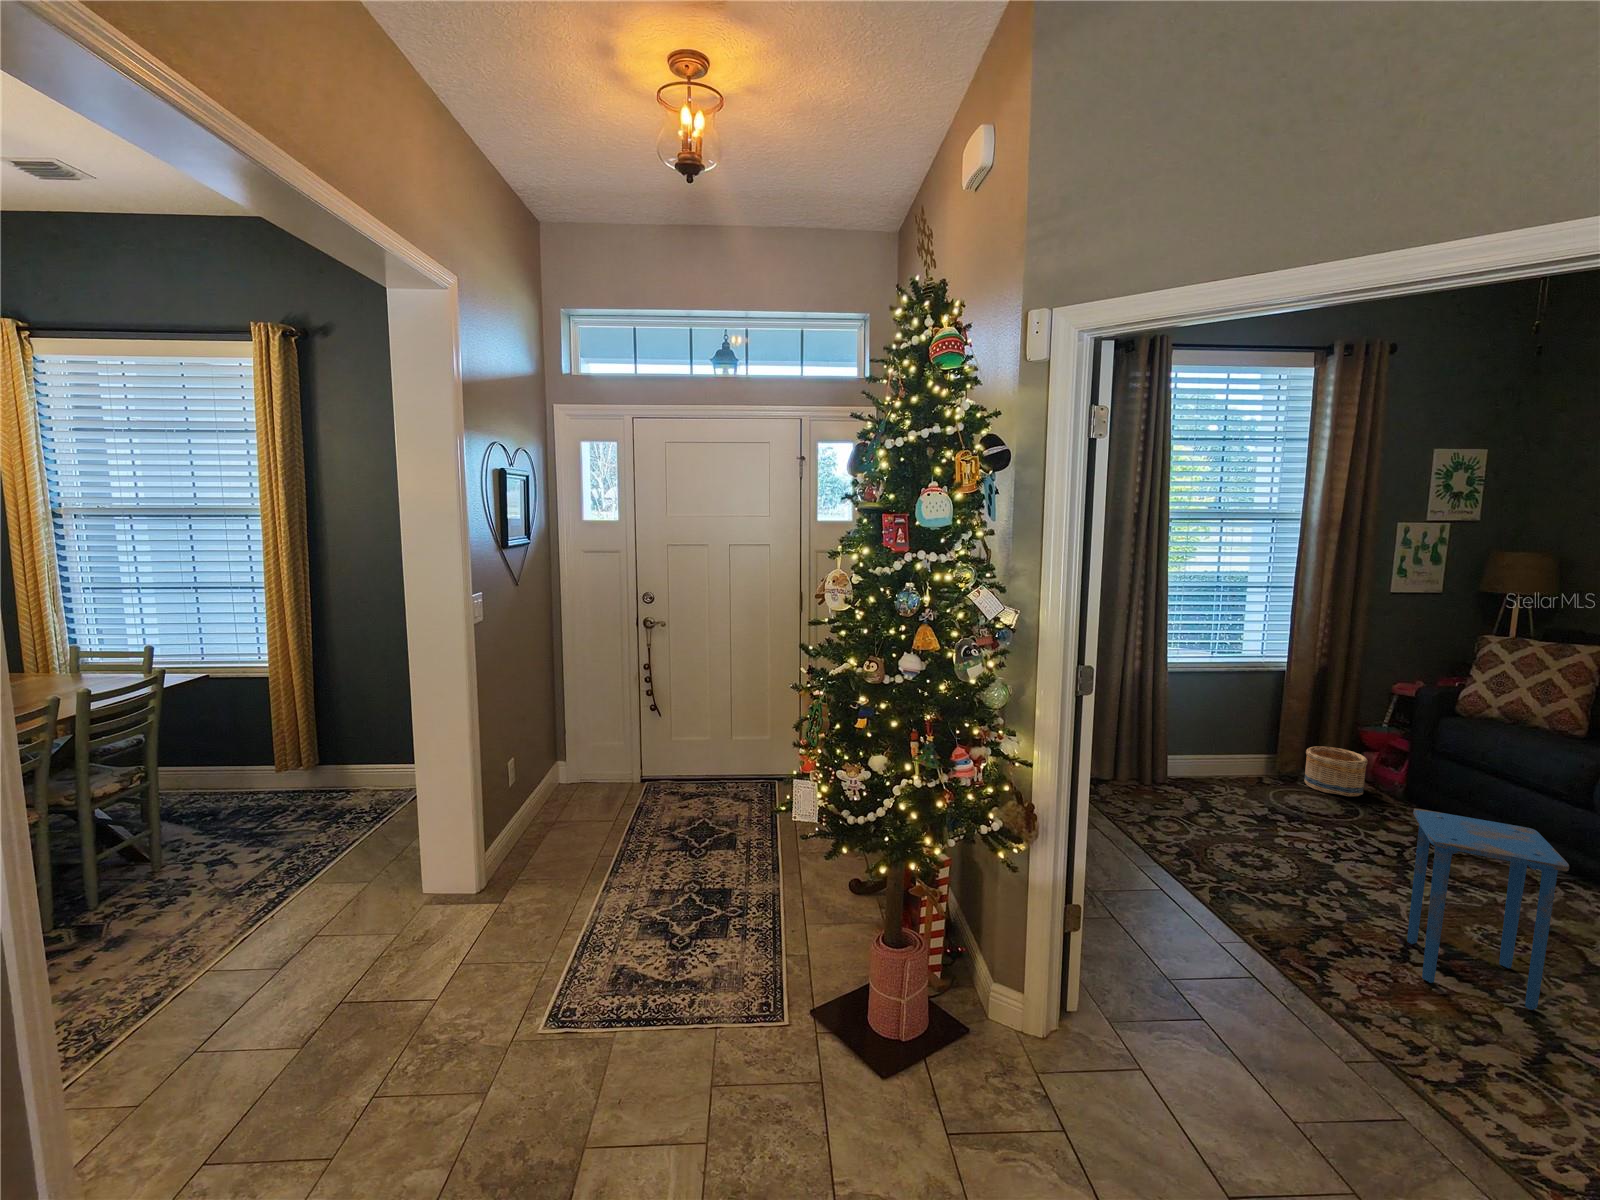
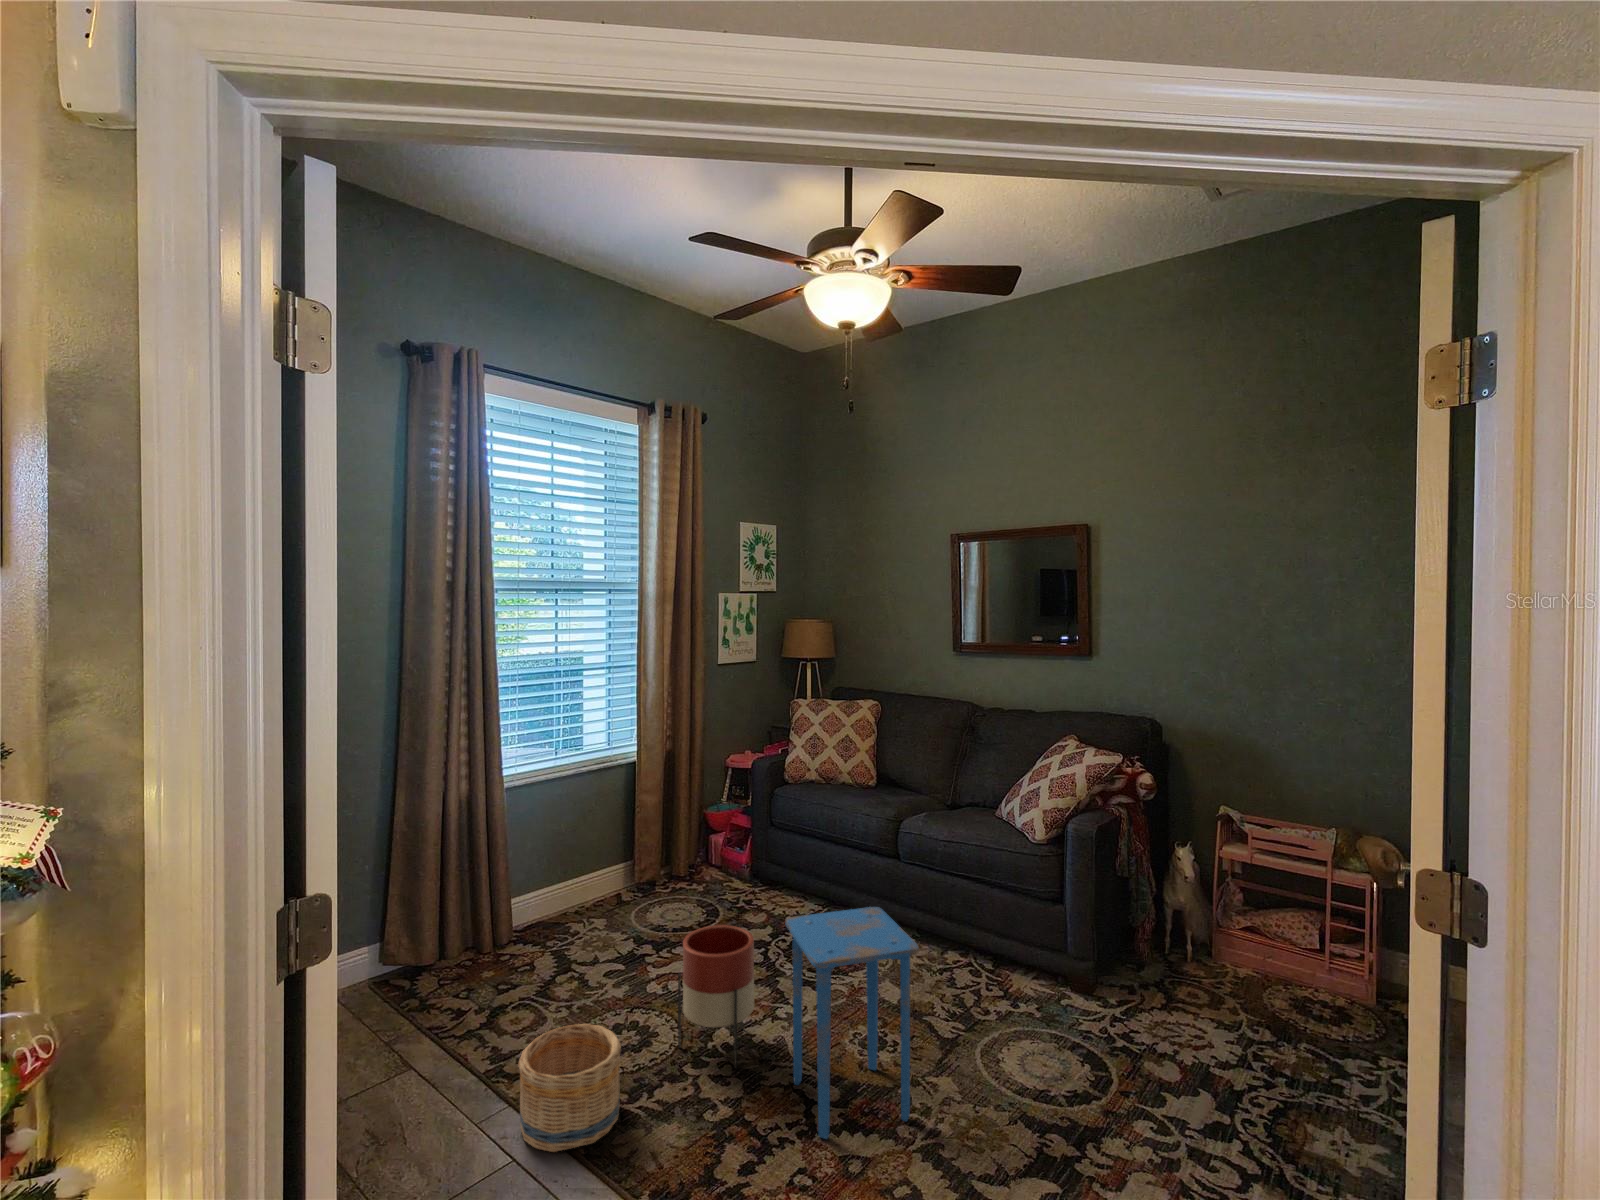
basket: present [1304,746,1368,796] -> present [518,1024,621,1152]
planter: none [1297,801,1381,912] -> present [678,925,754,1068]

